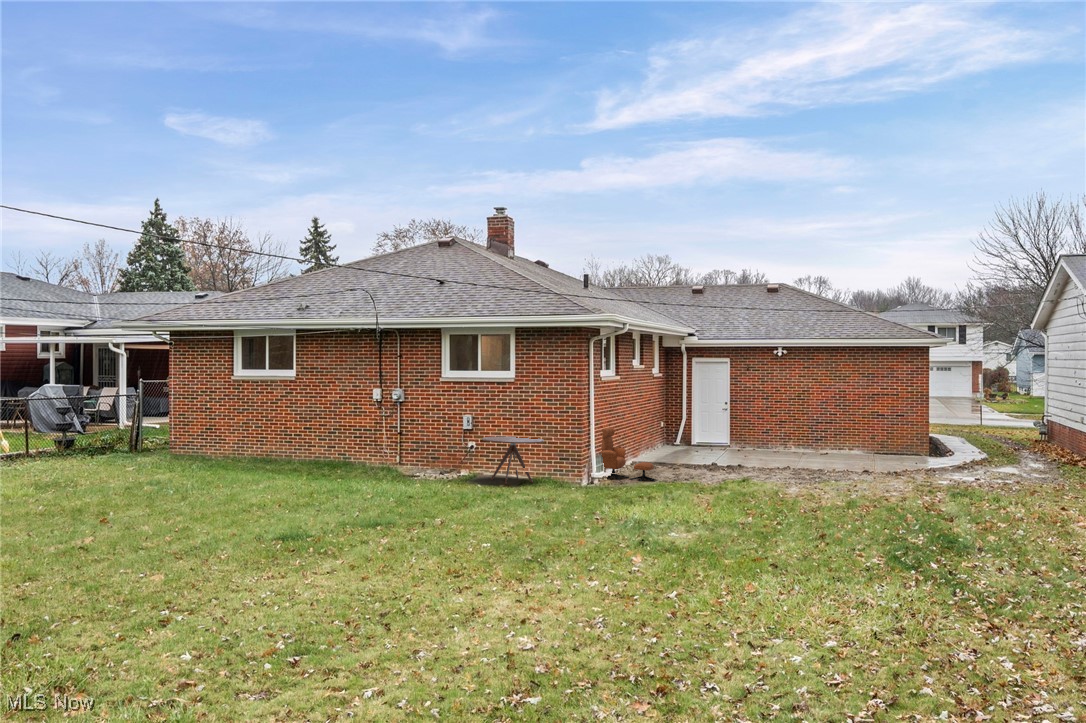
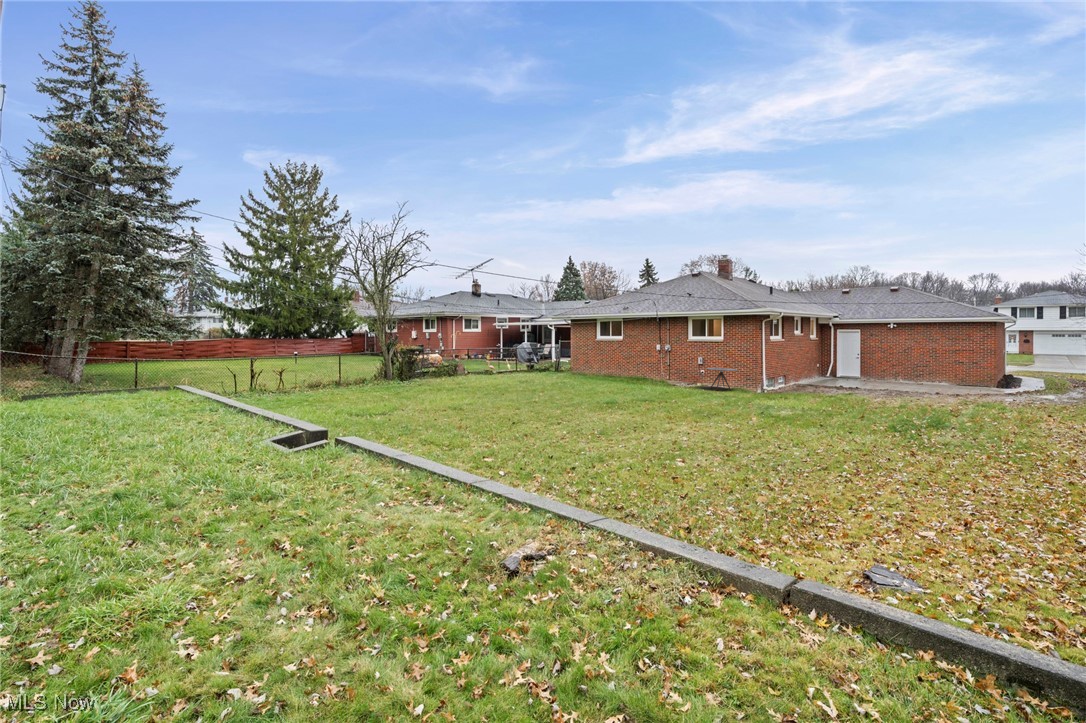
lounge chair: present [601,427,655,482] -> none [768,365,799,393]

